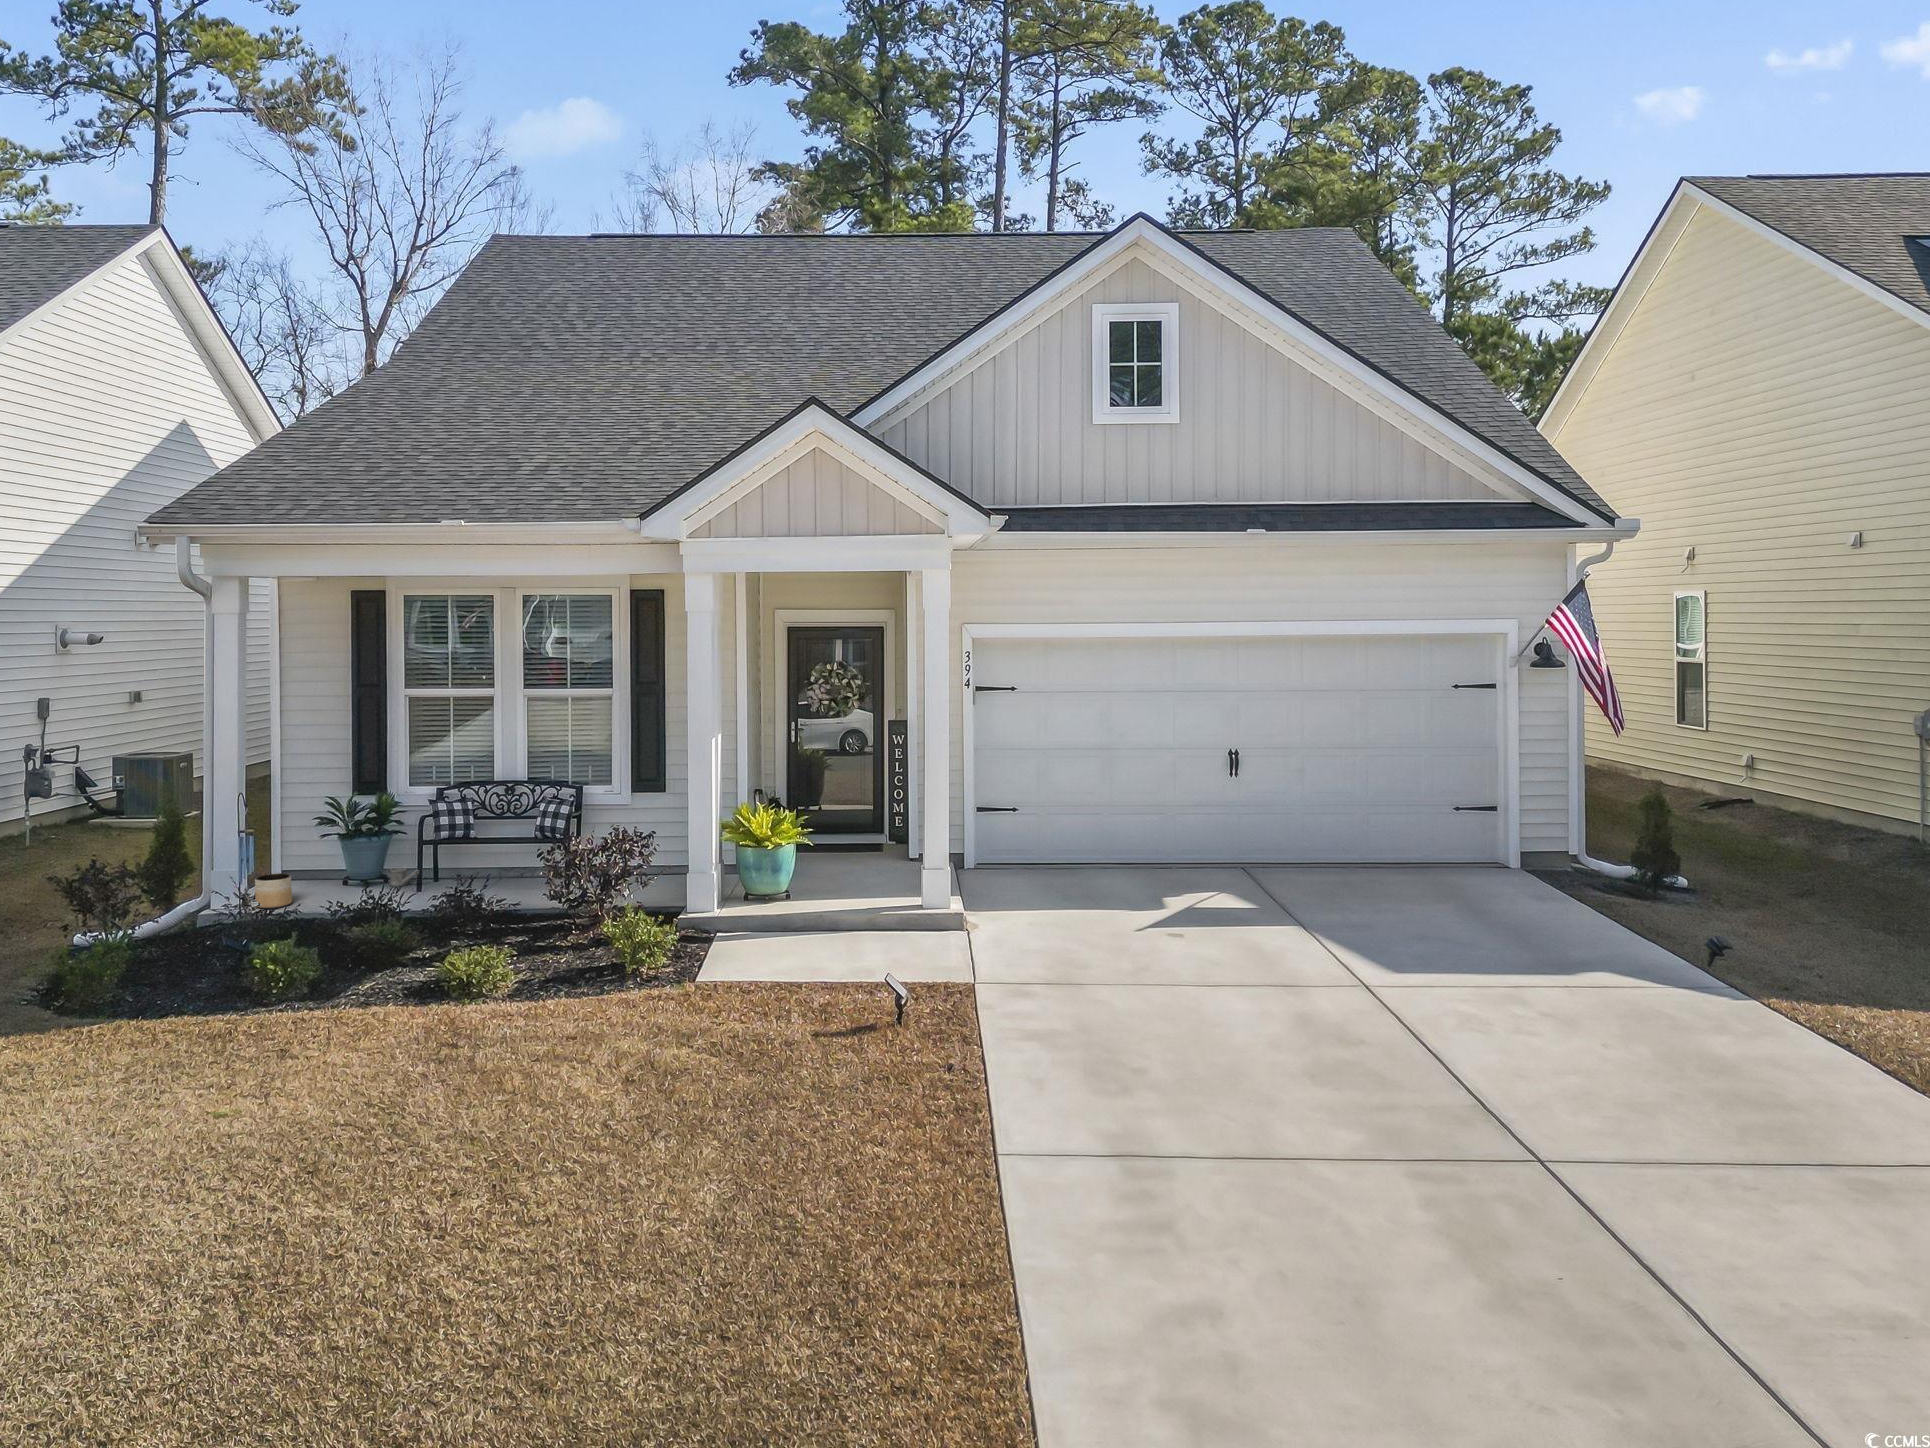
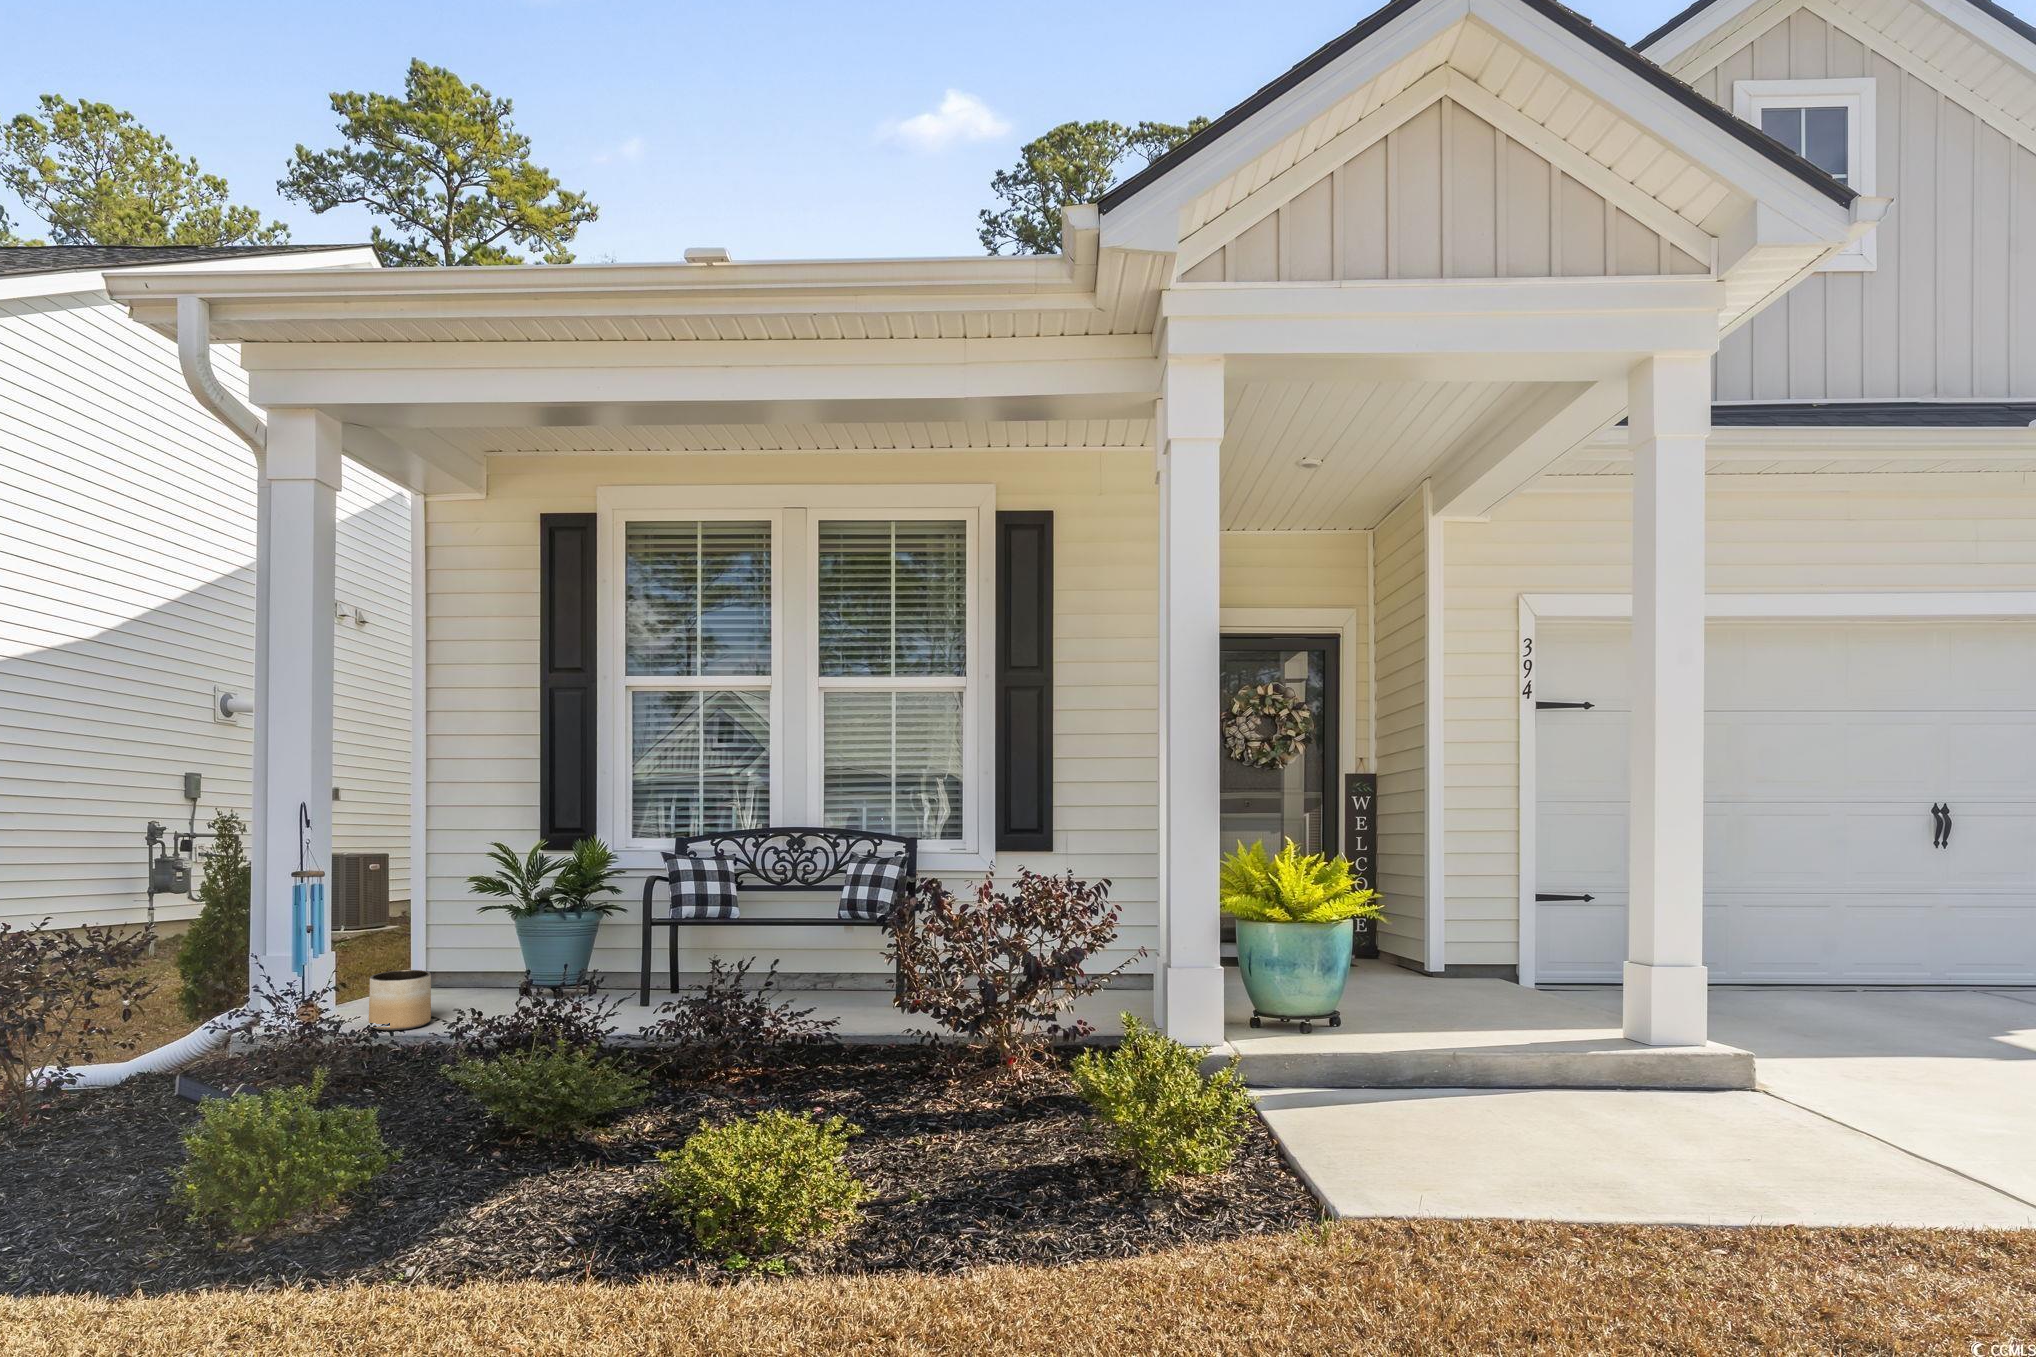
watering can: present [387,868,419,887] -> none [591,969,644,1001]

